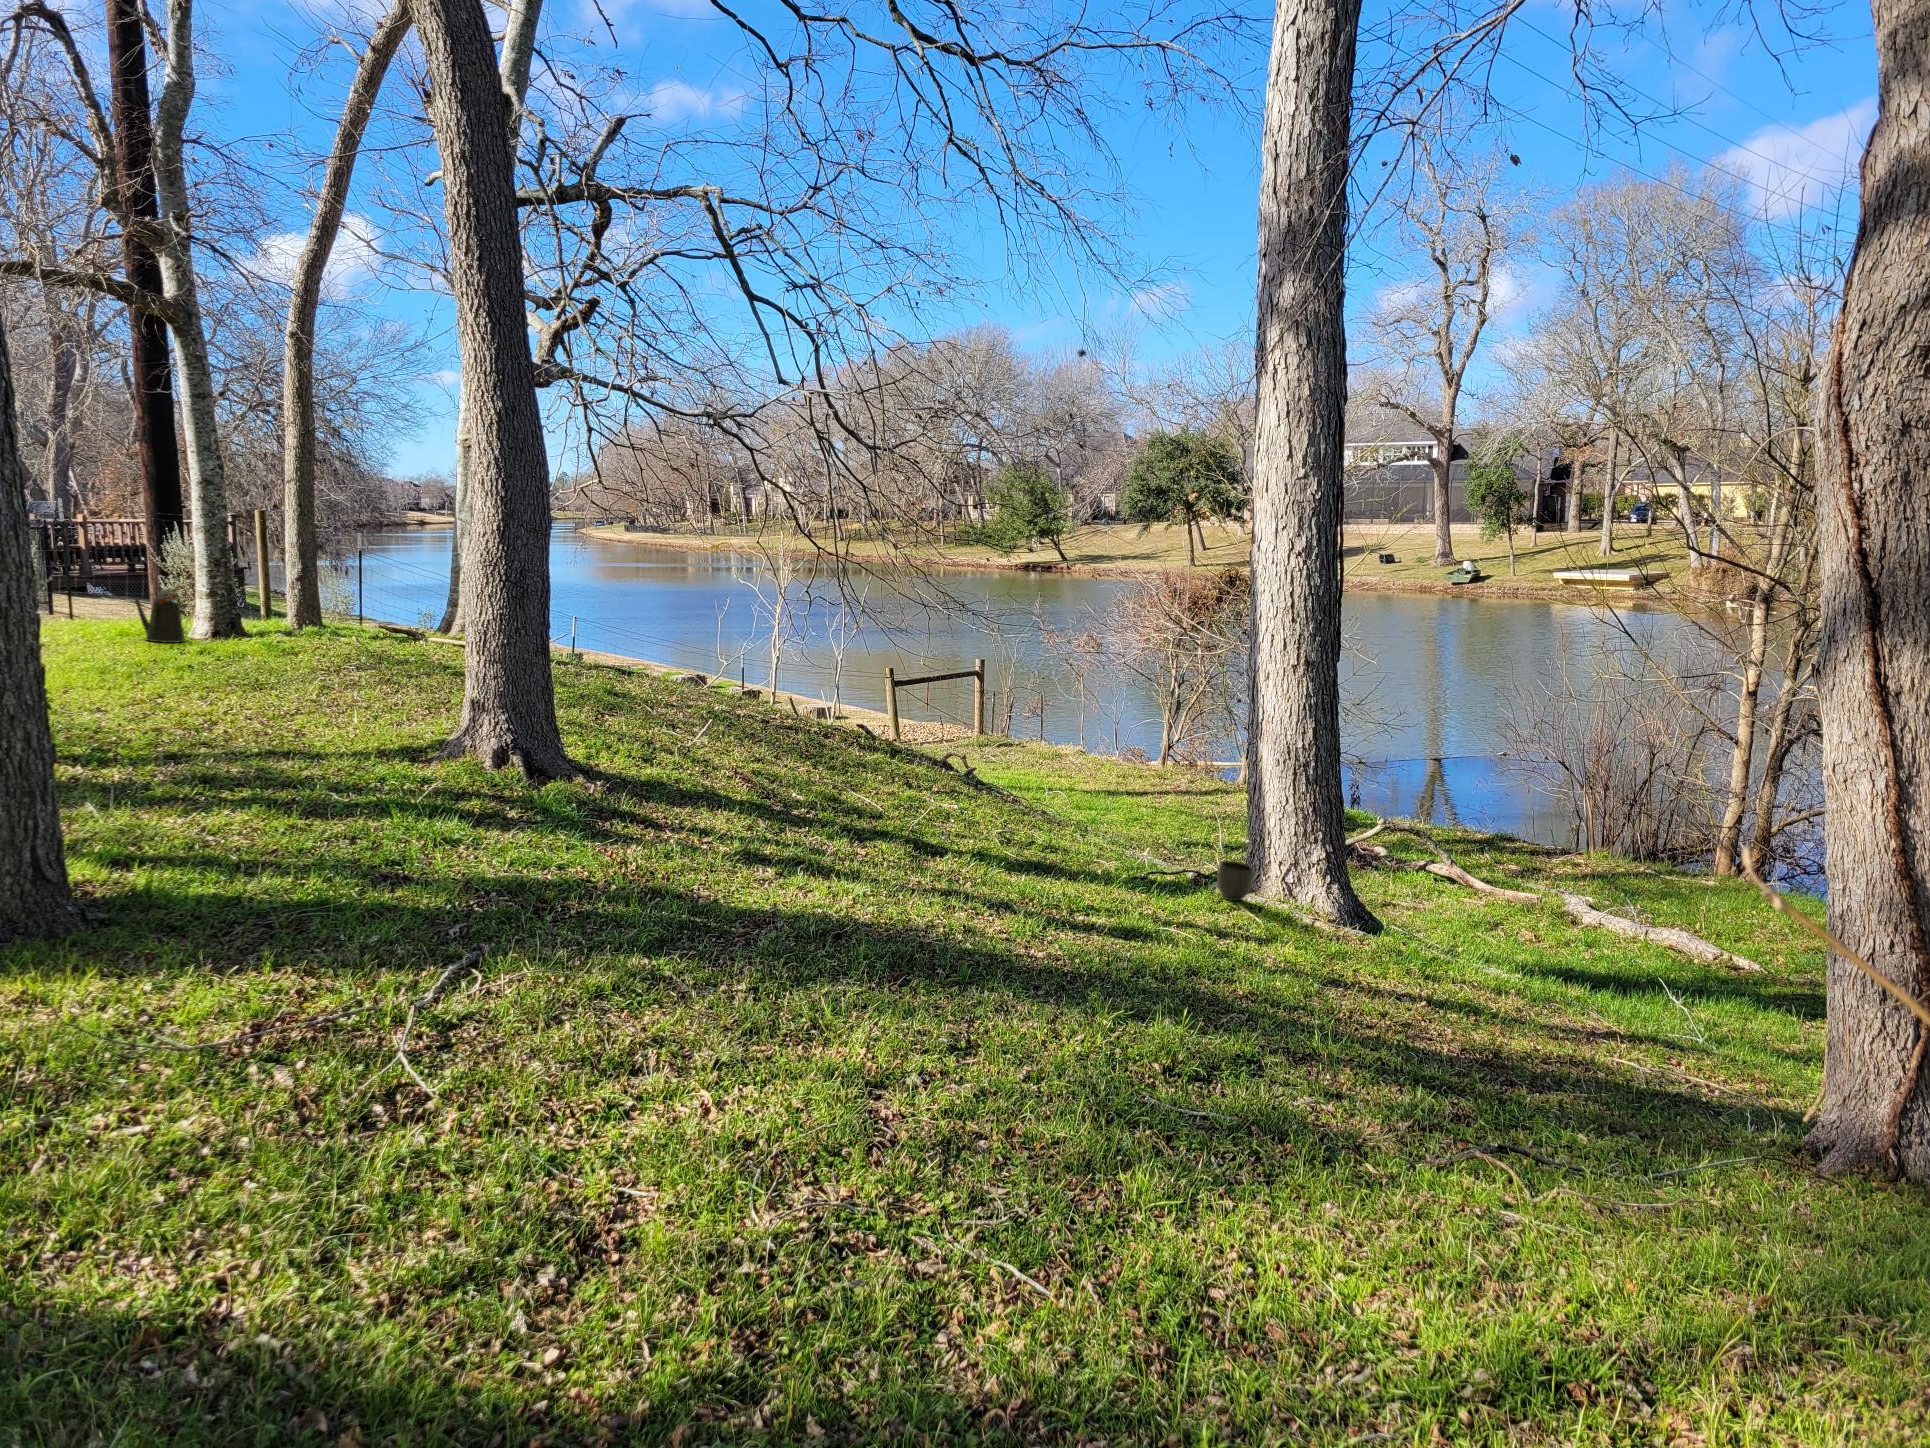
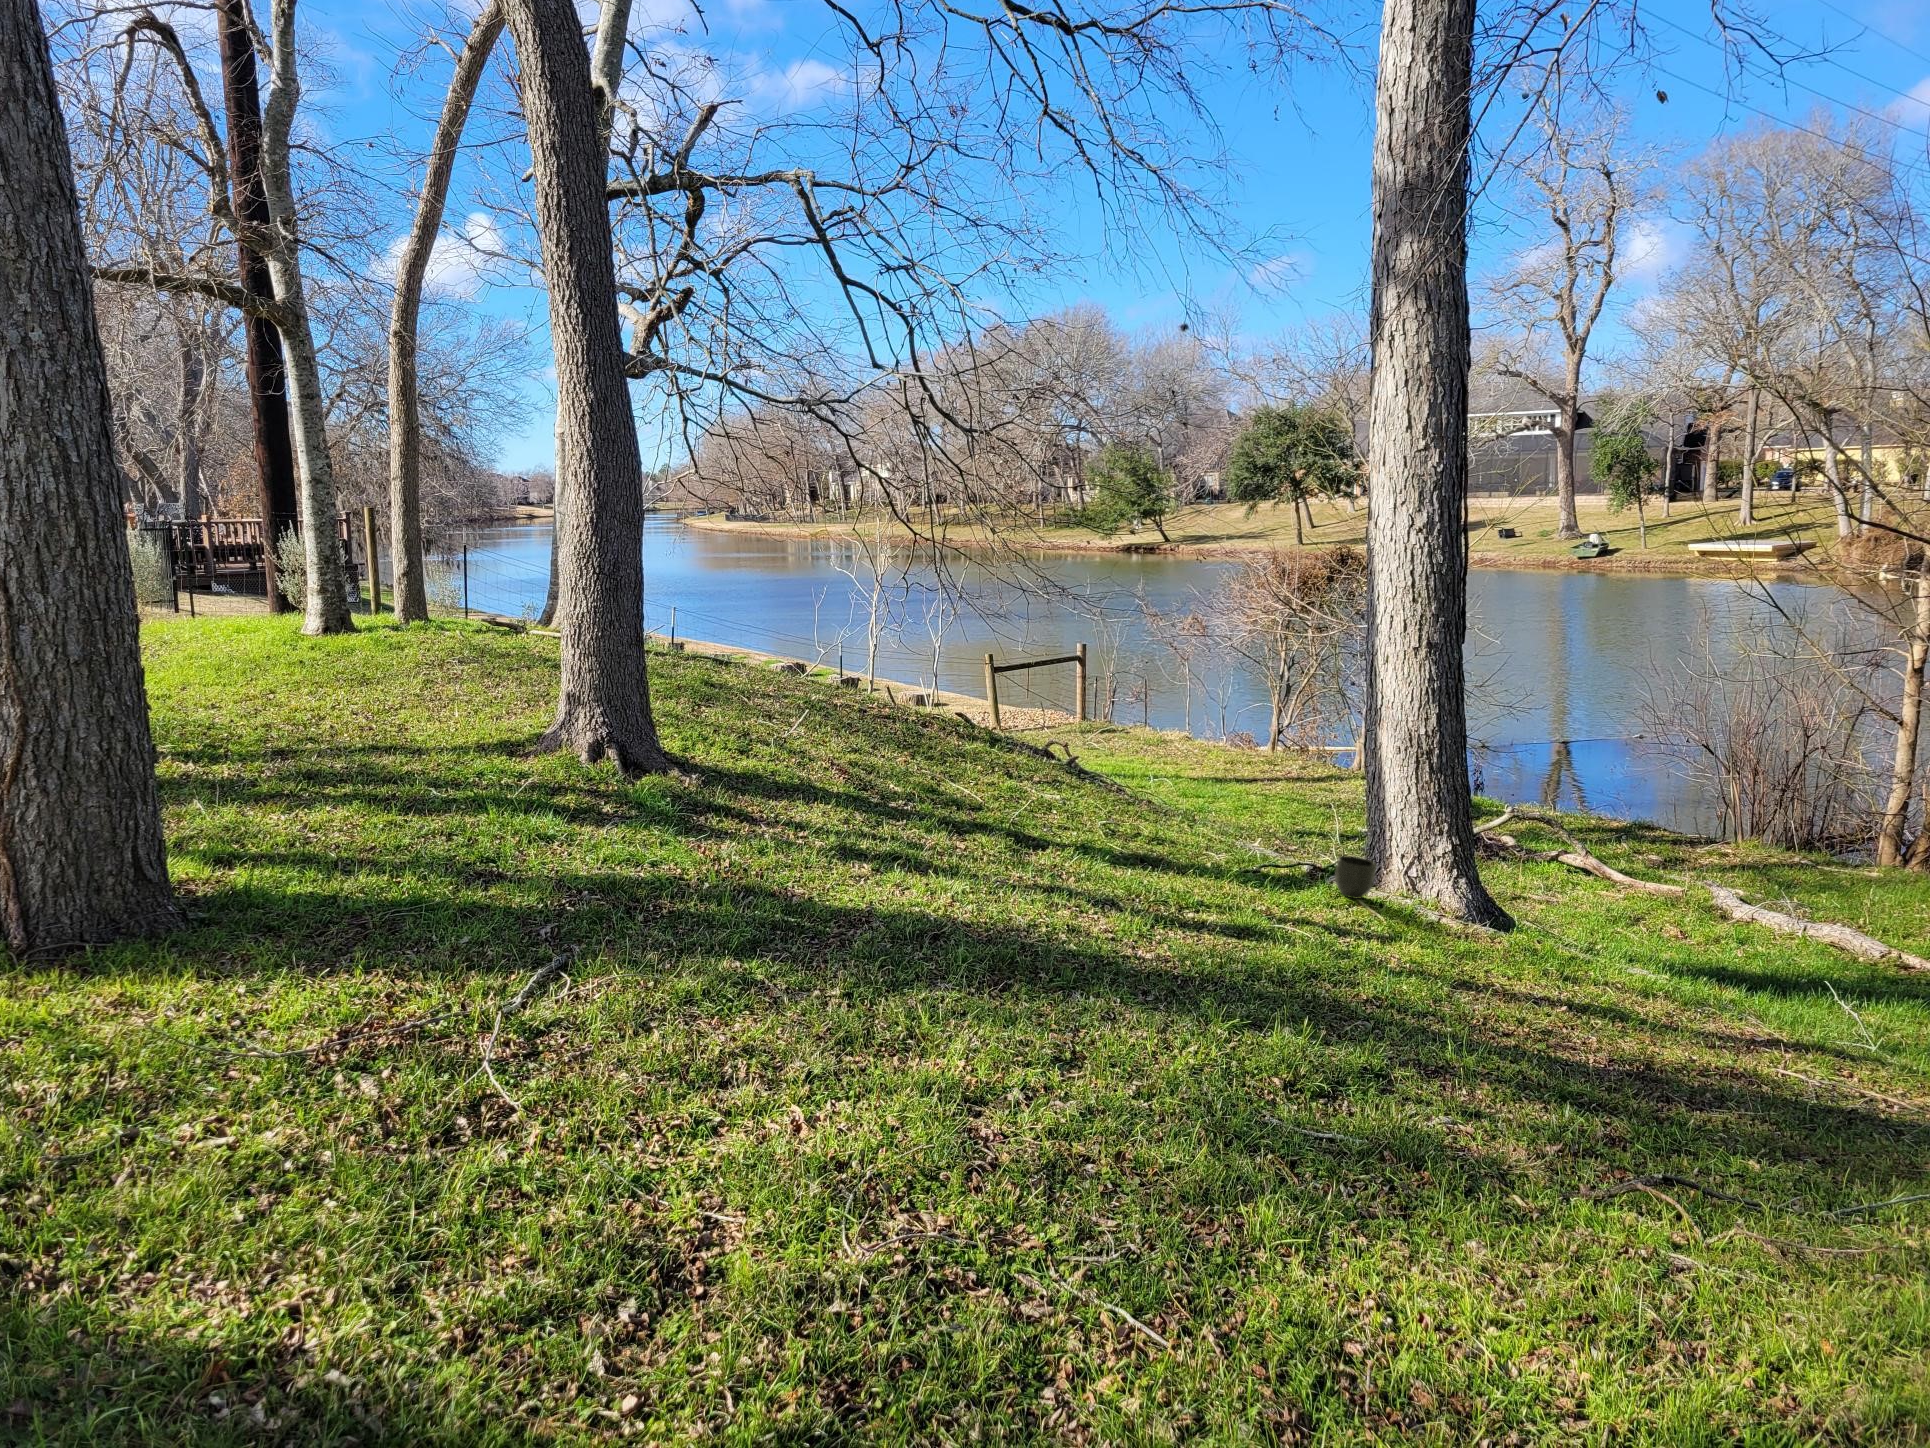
watering can: present [135,586,193,643] -> none [249,582,304,640]

